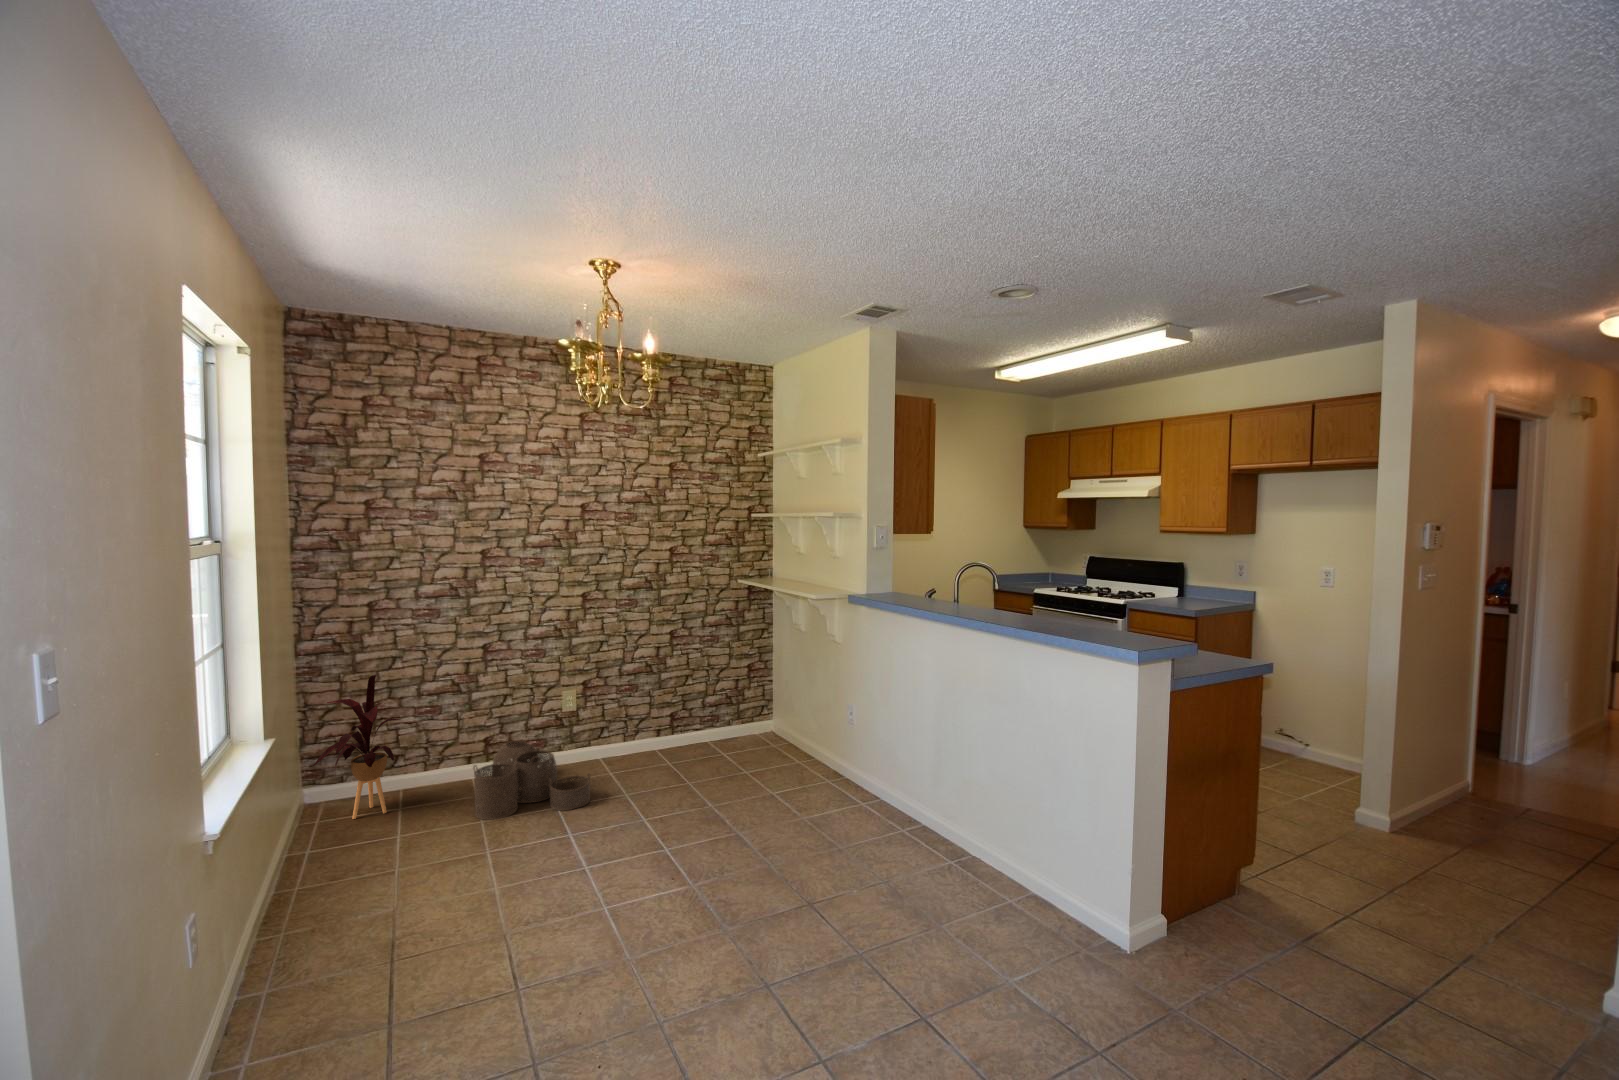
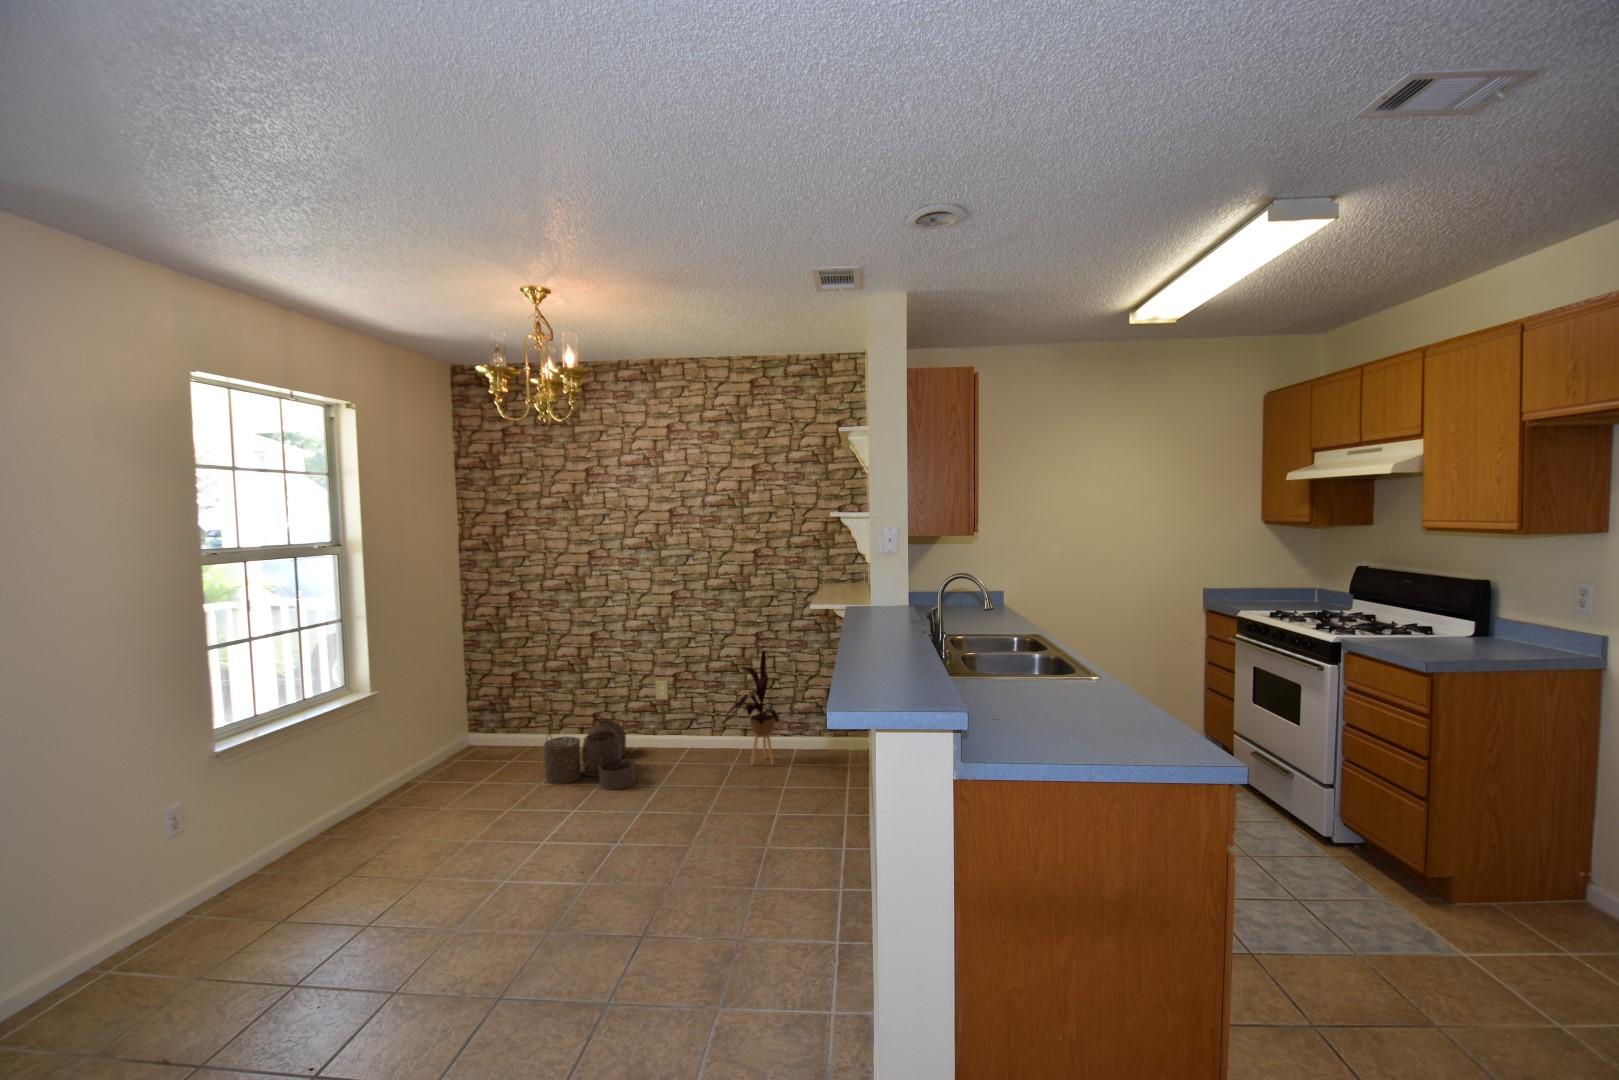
house plant: present [313,675,400,819] -> present [727,650,780,765]

